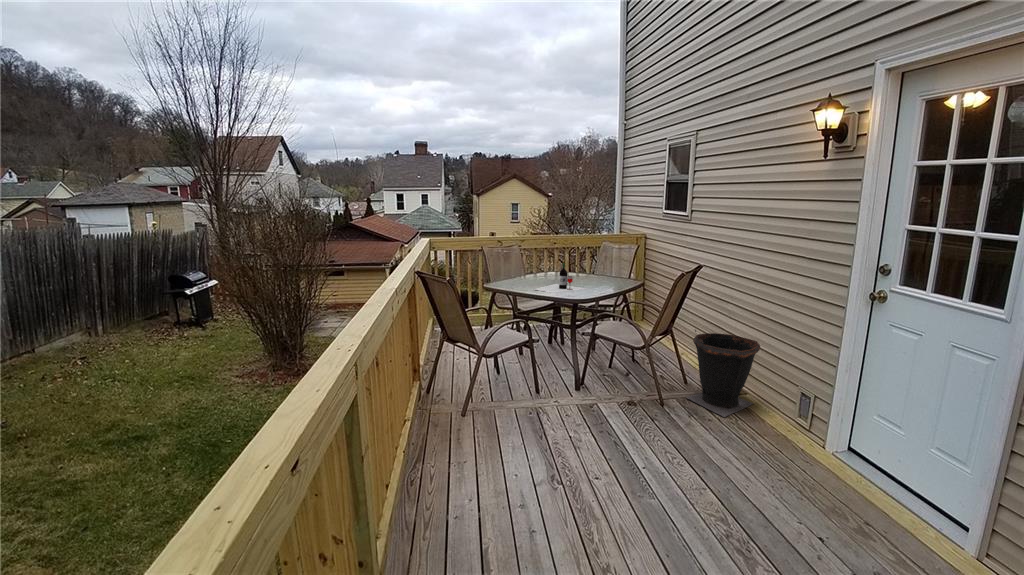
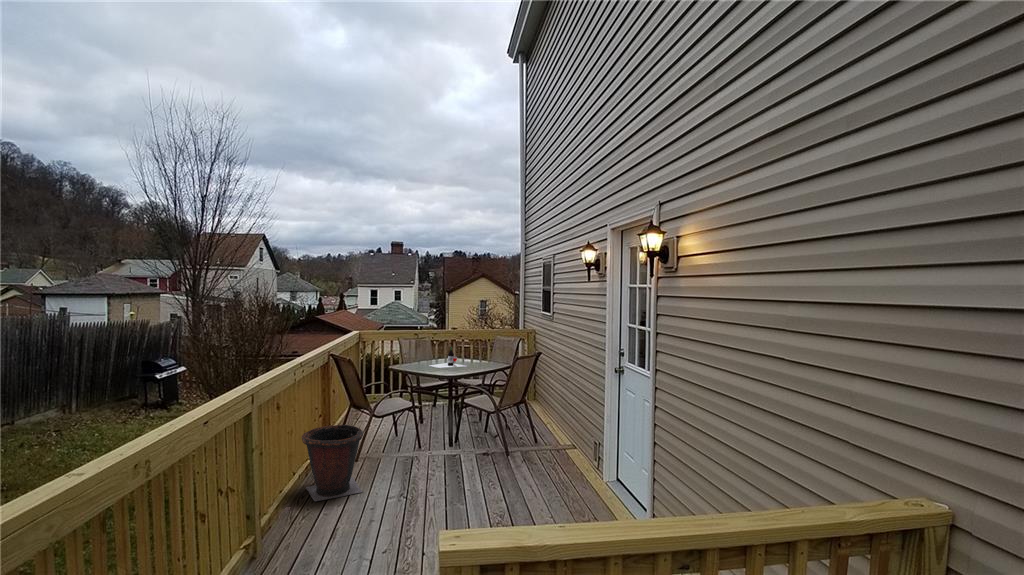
bucket: present [686,330,760,417] -> present [302,425,363,501]

